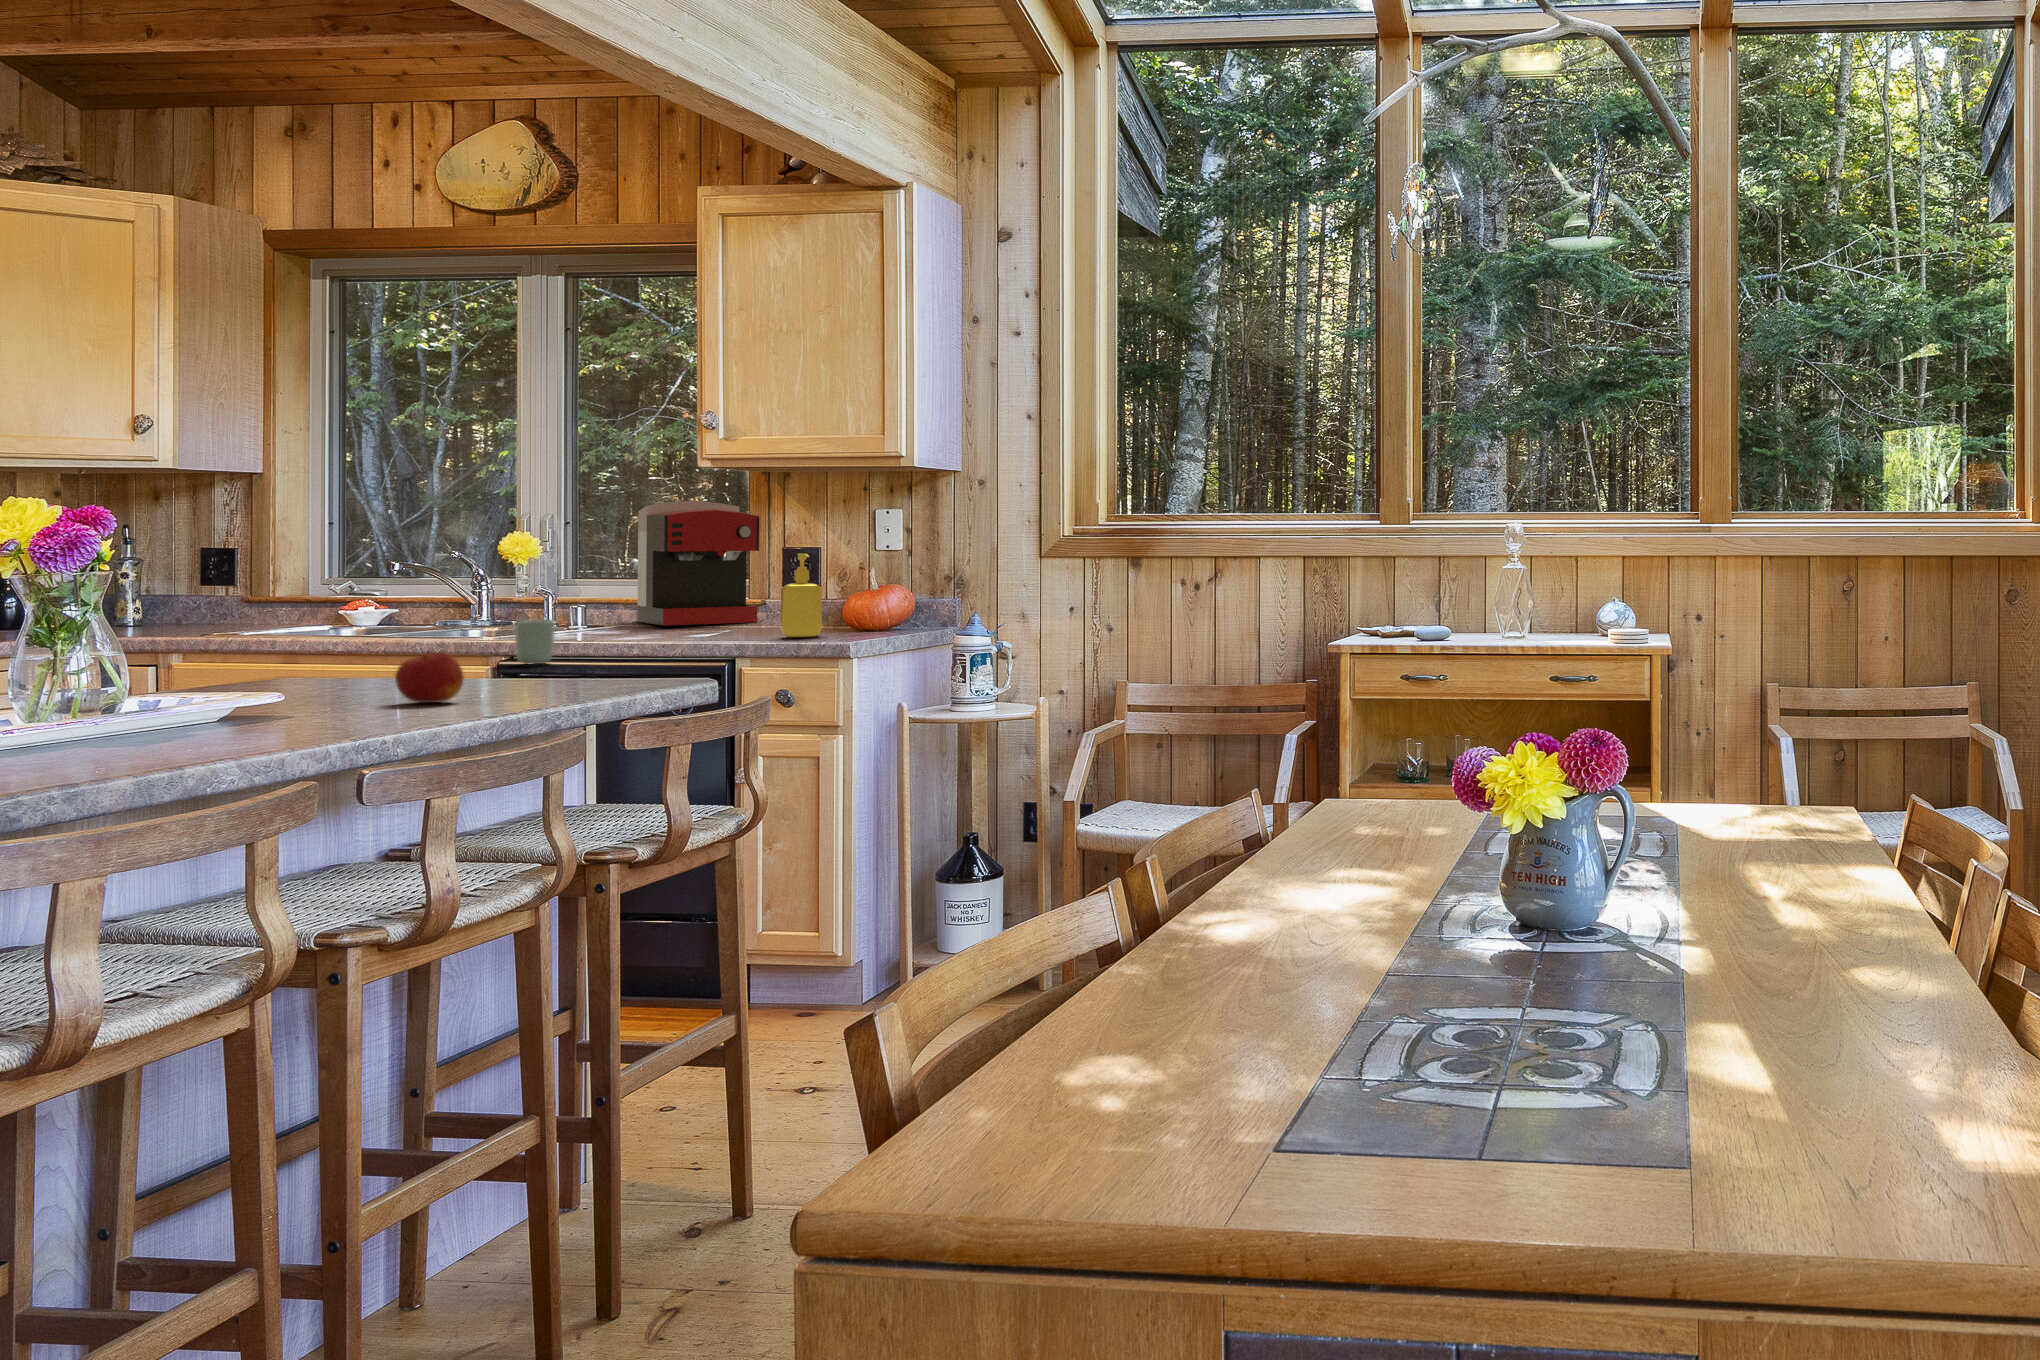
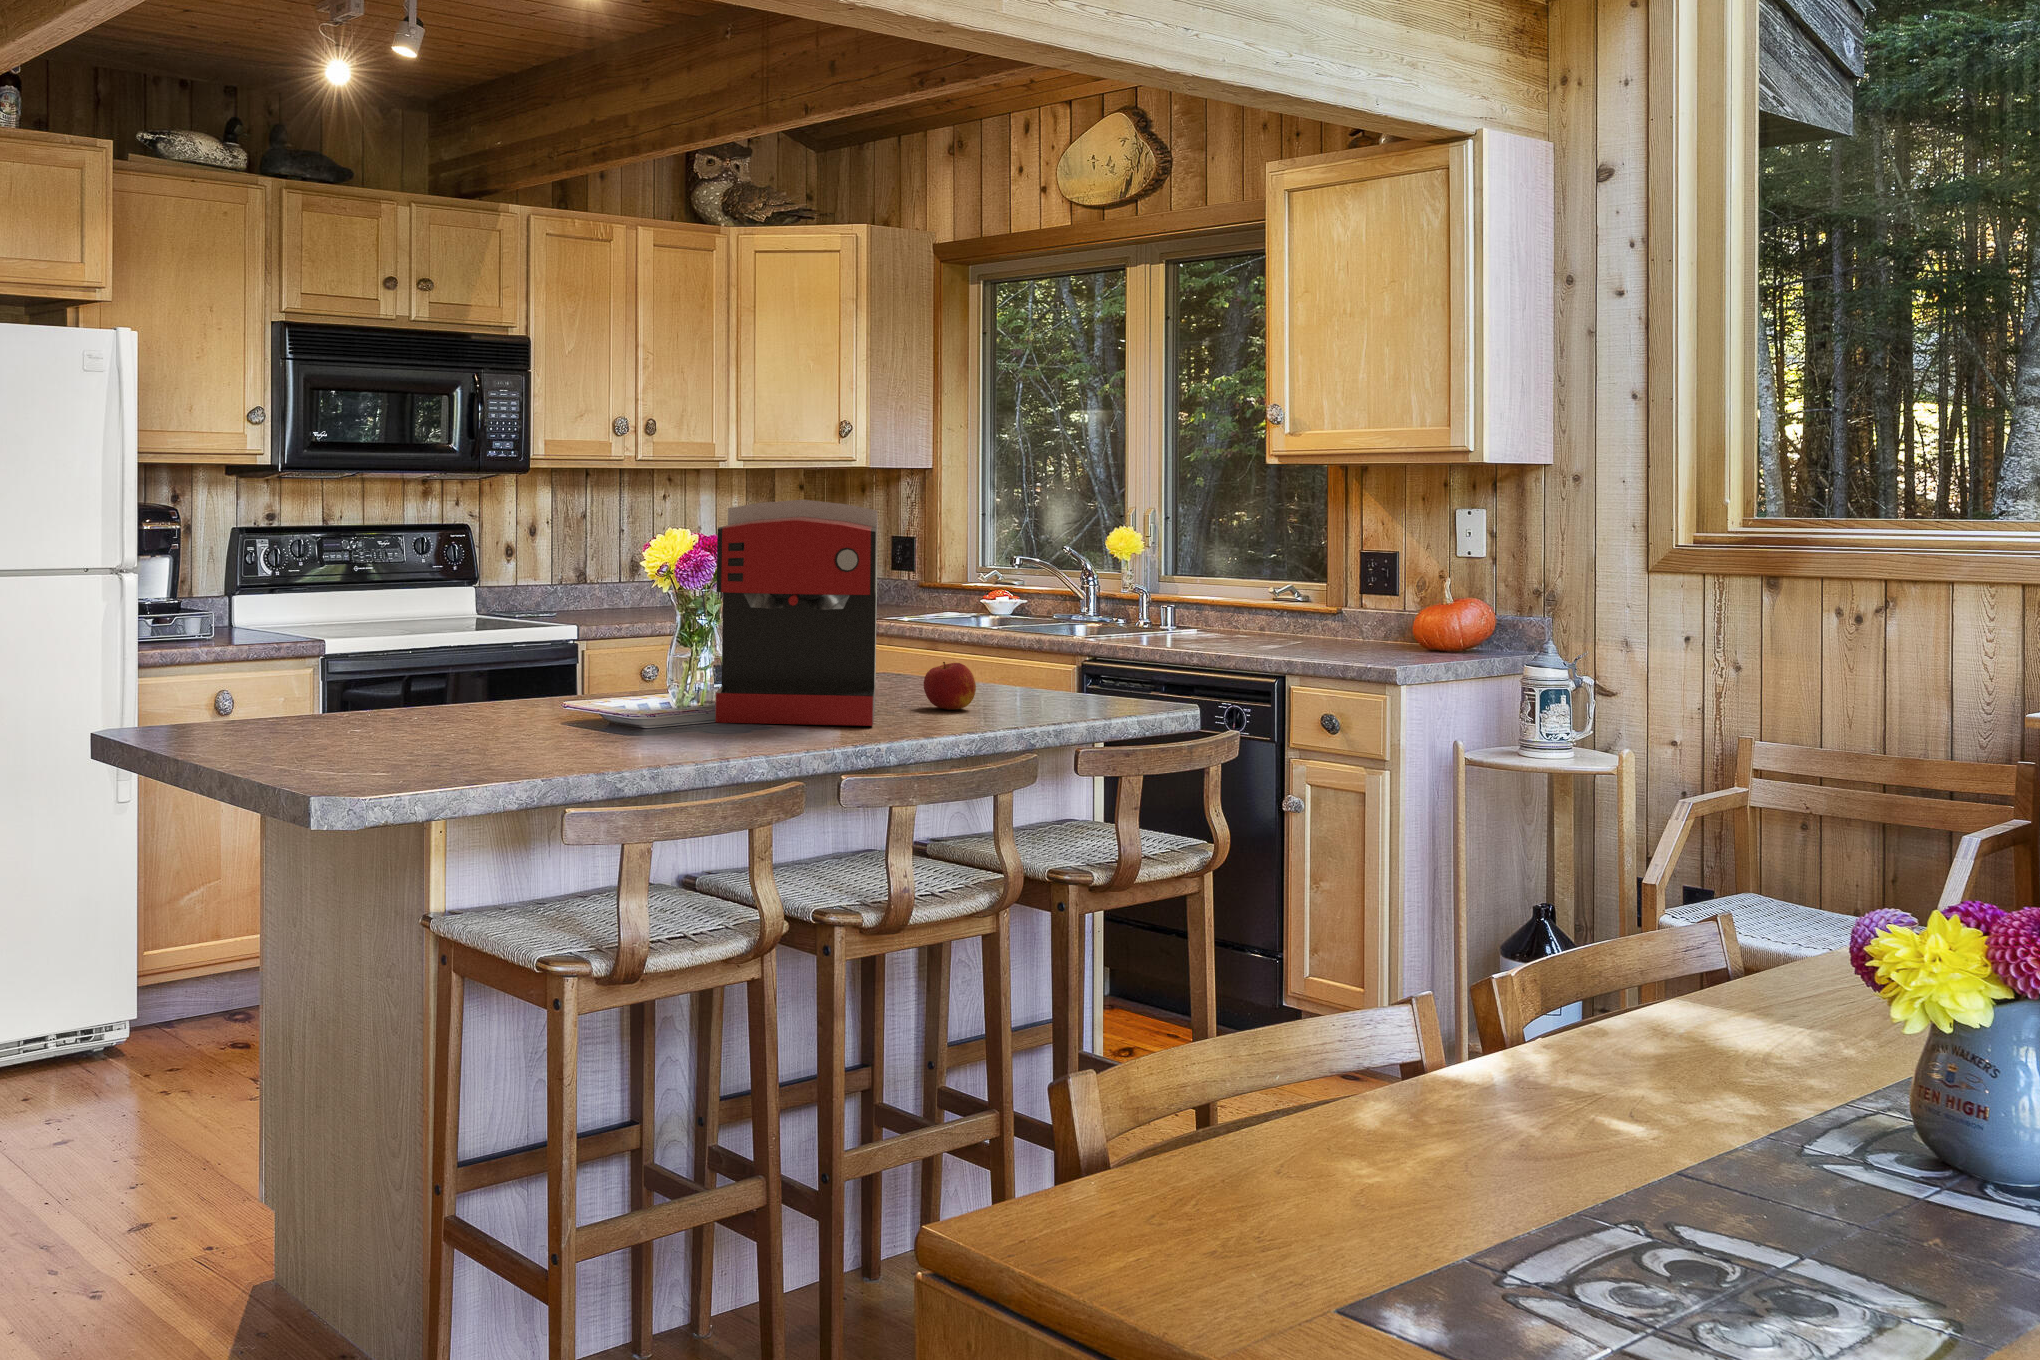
coffee maker: present [637,501,759,626] -> present [715,500,878,726]
soap dispenser: present [781,553,822,638] -> none [1341,561,1382,654]
cup: present [515,620,555,664] -> none [1083,621,1116,665]

